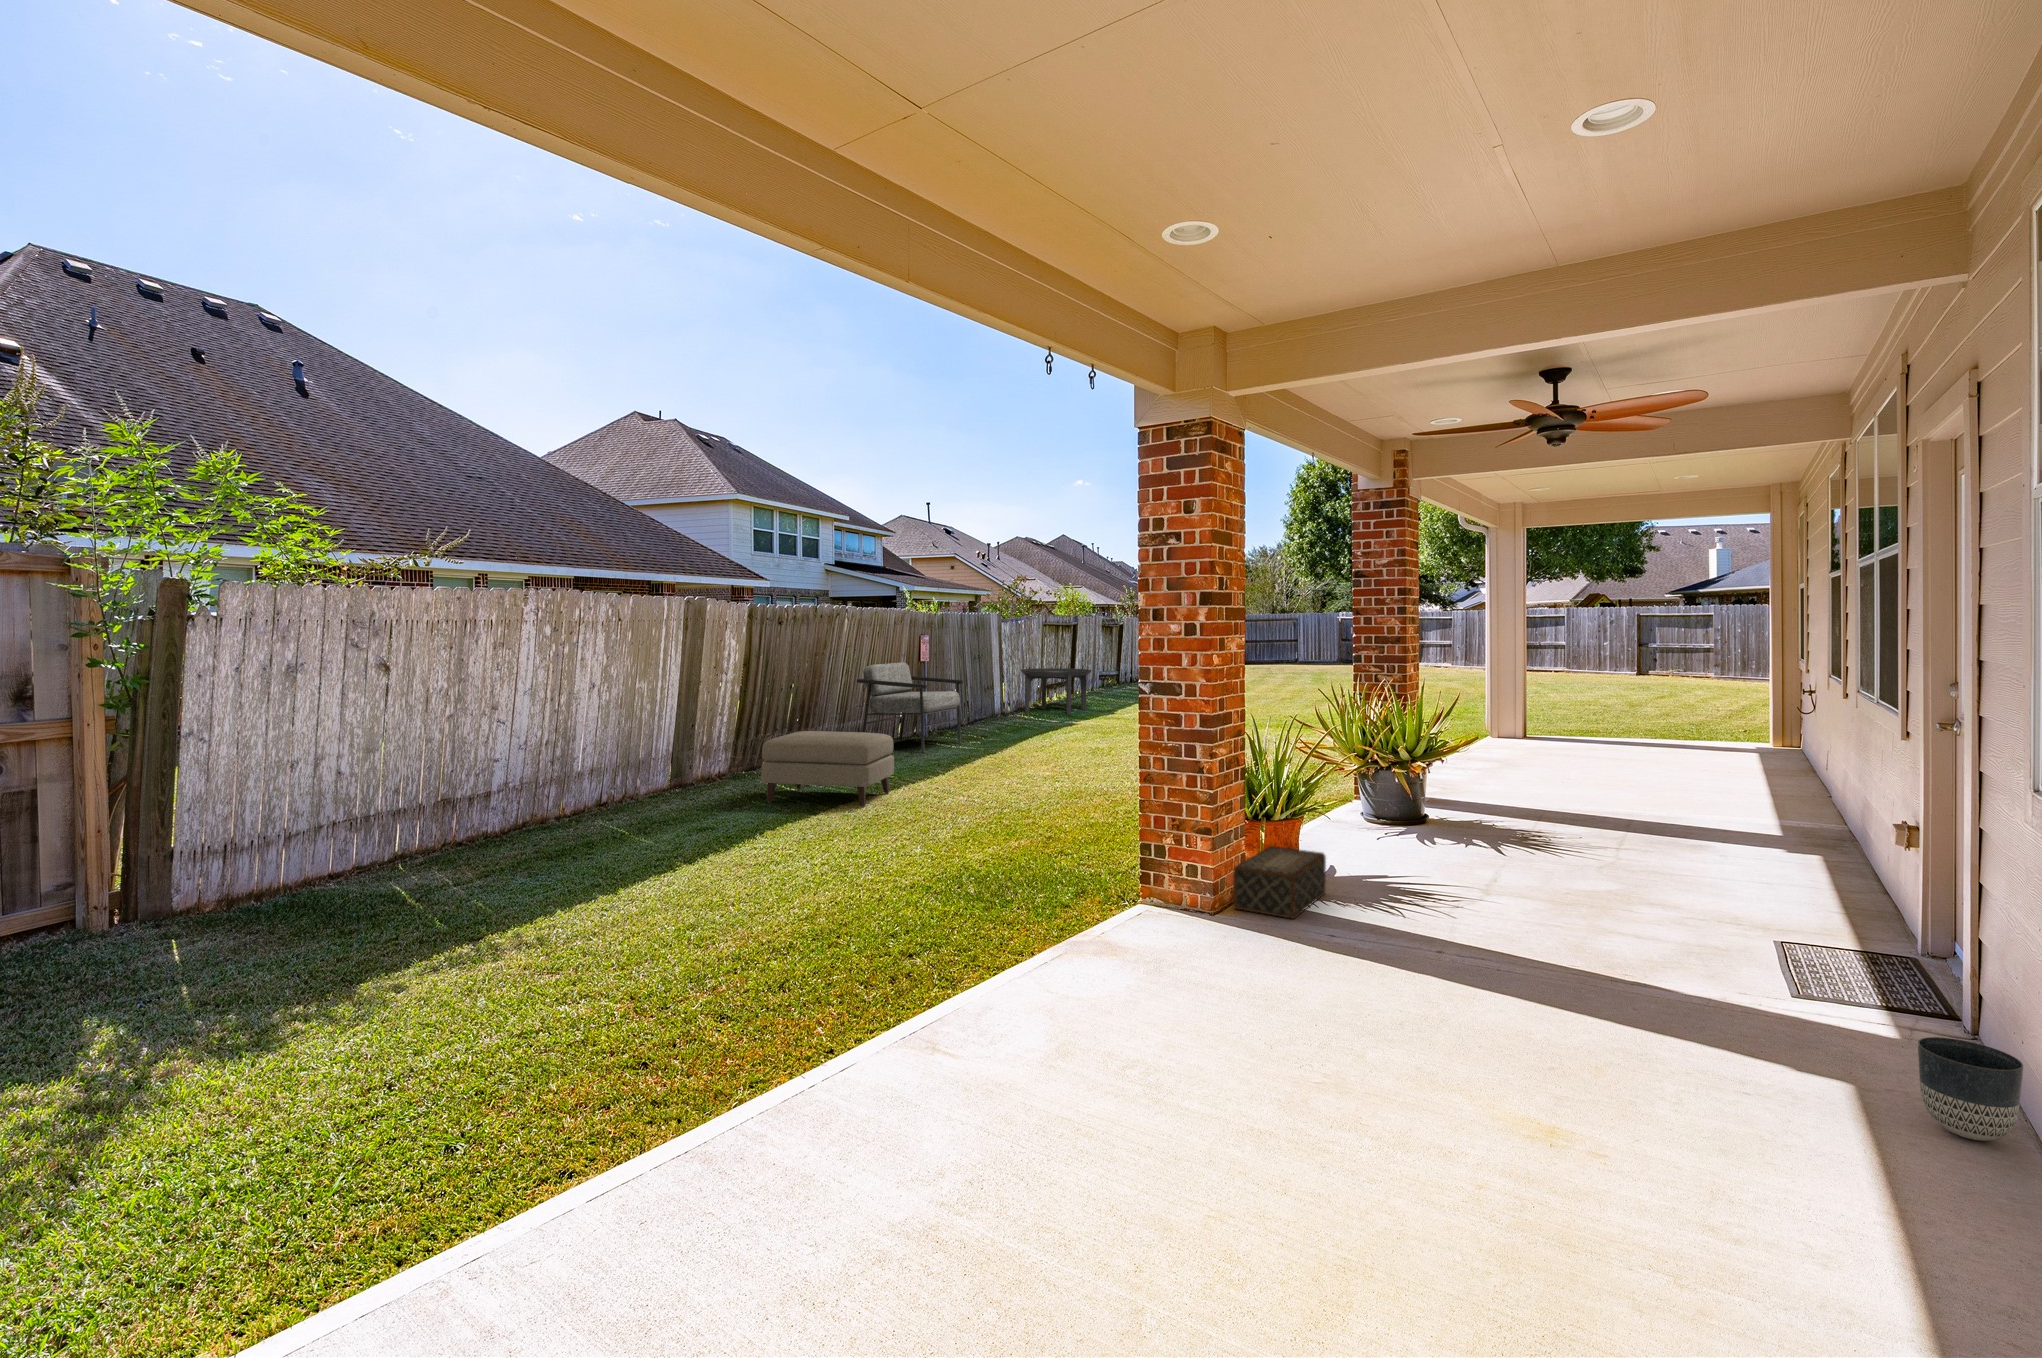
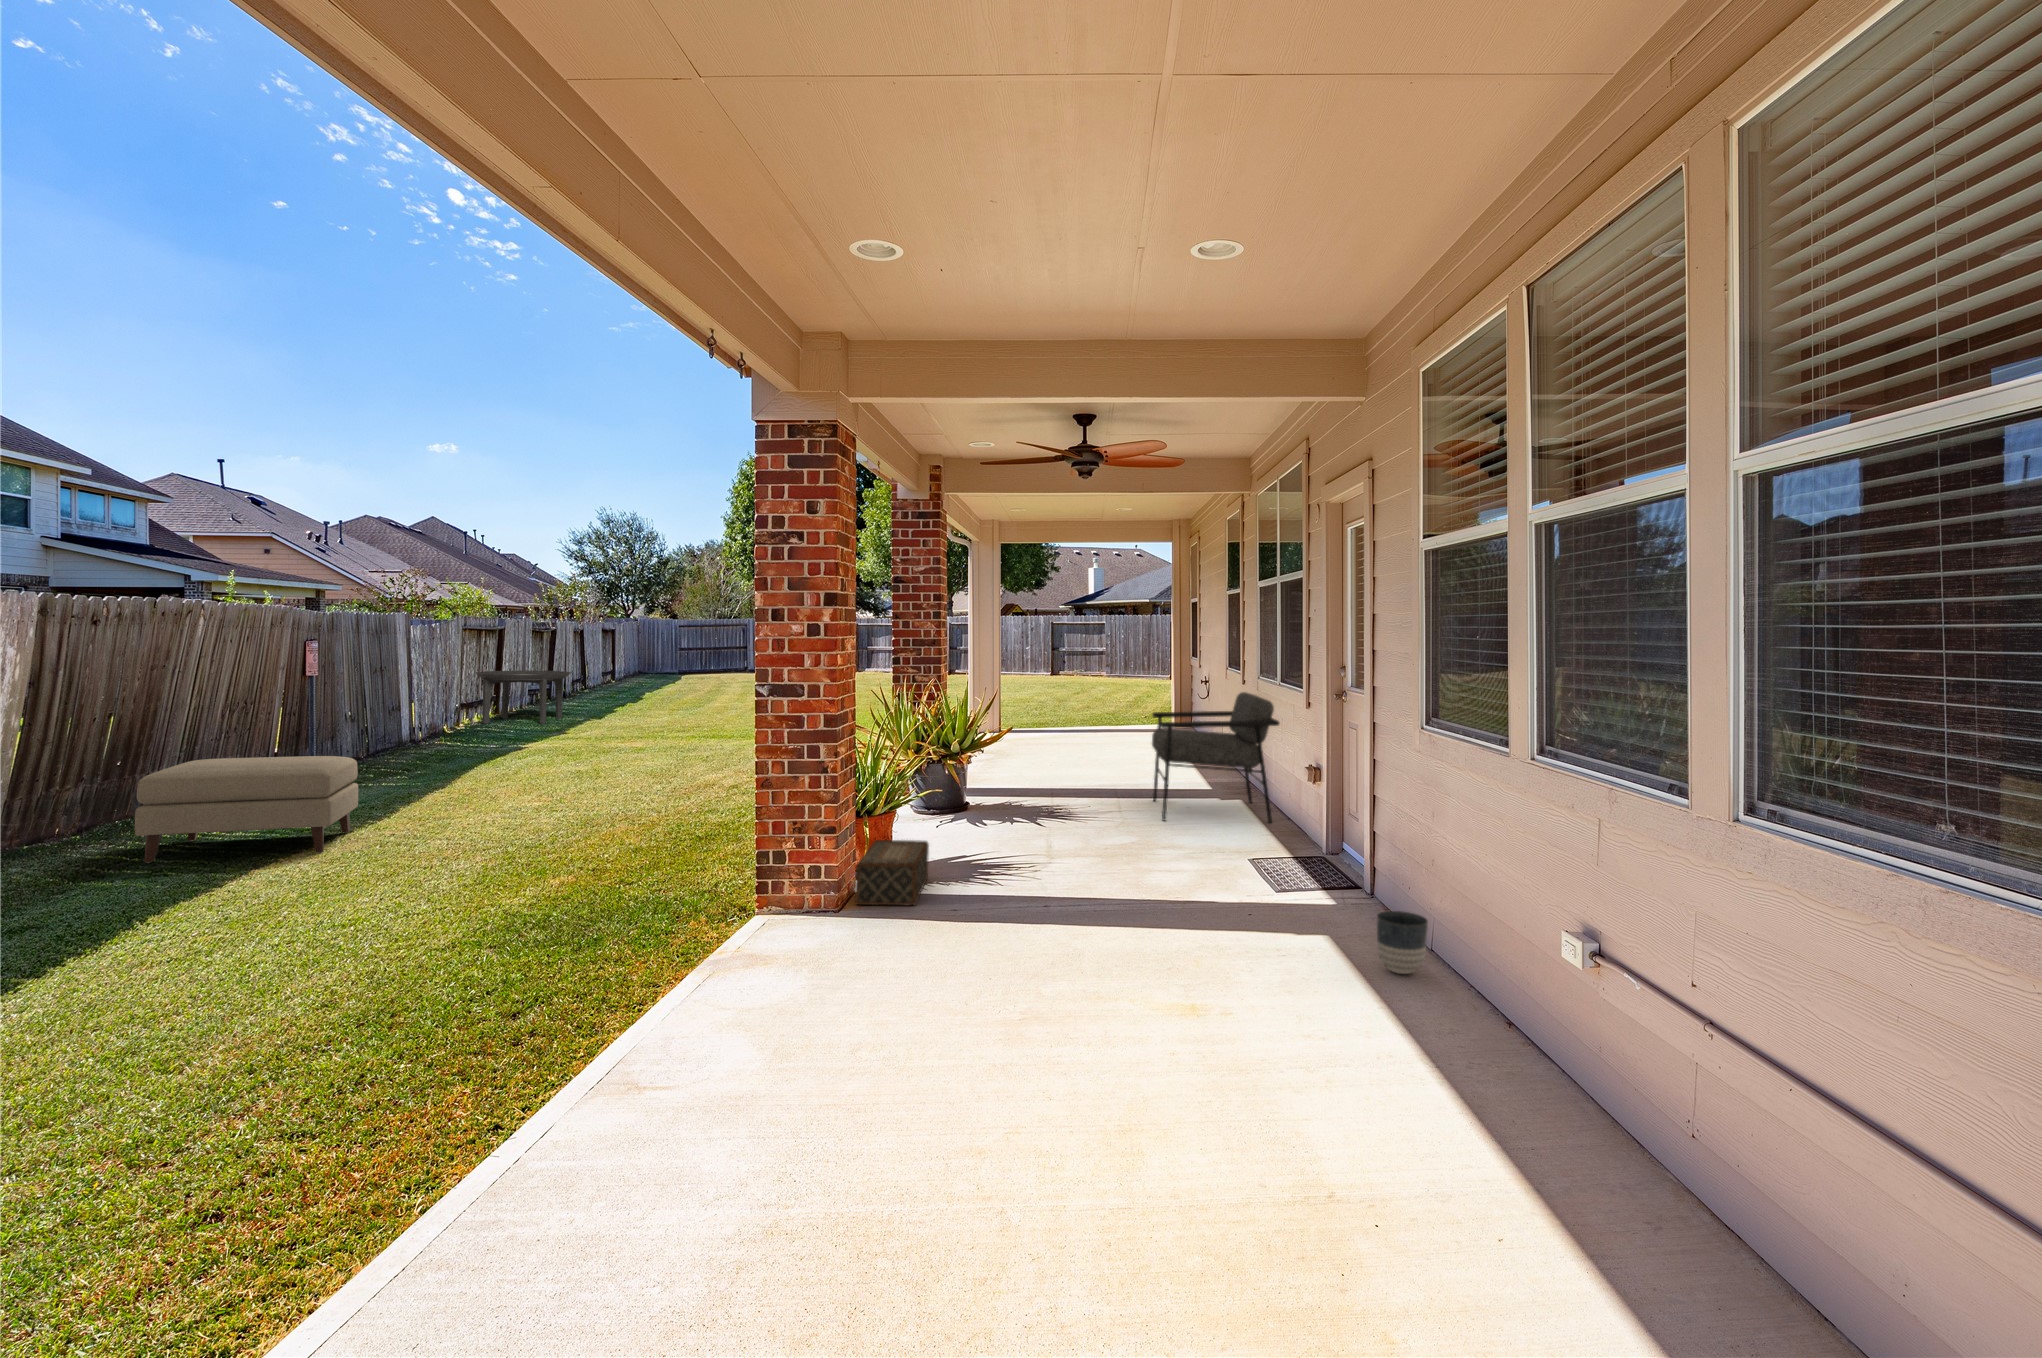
armchair: present [857,662,963,753] -> present [1152,692,1280,823]

